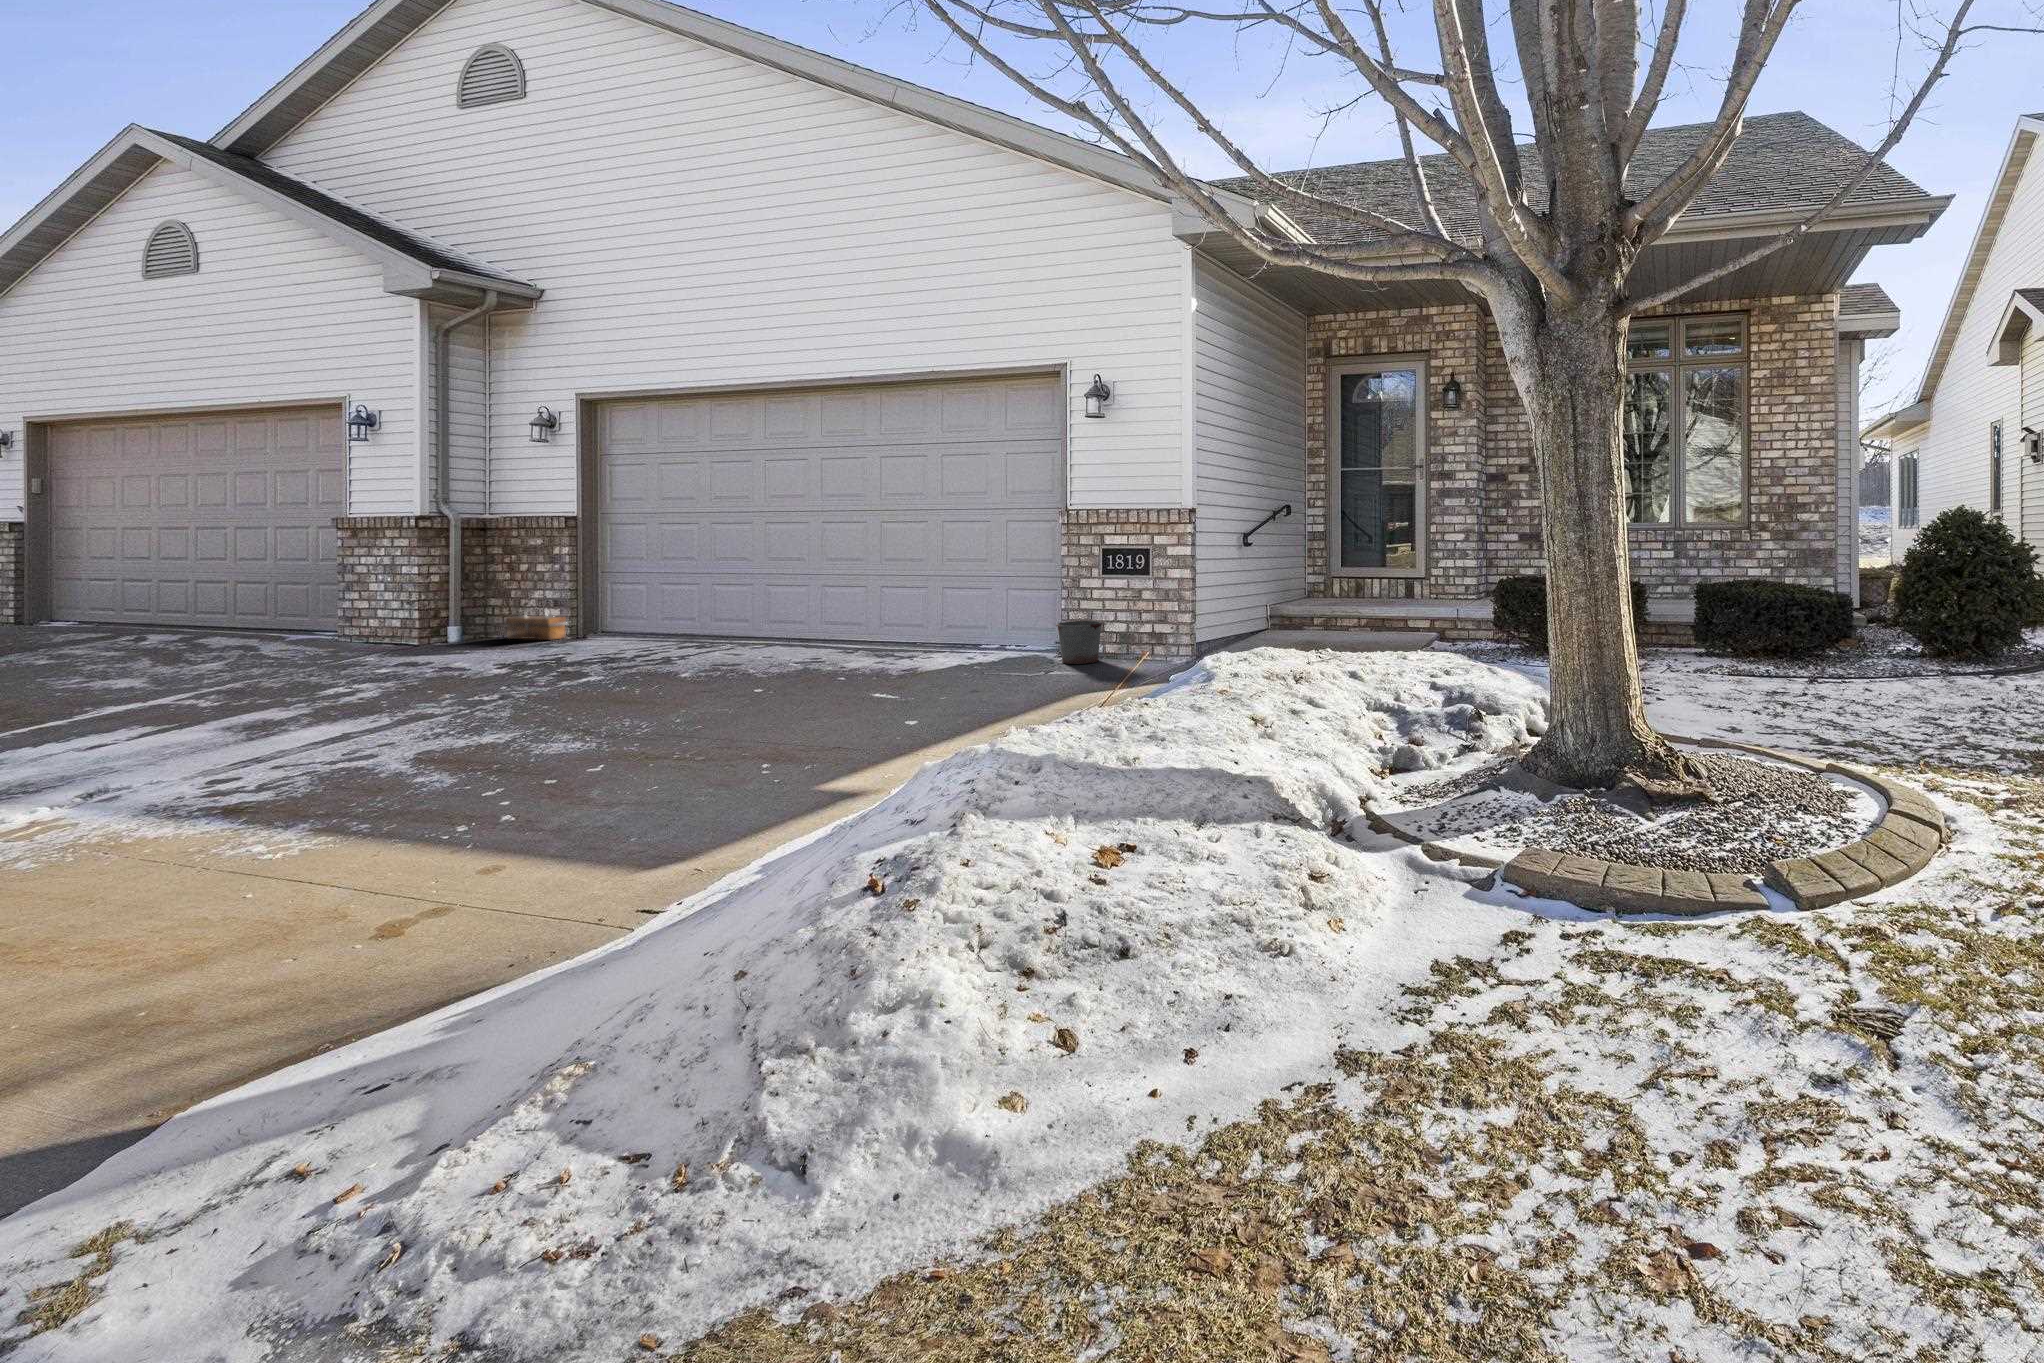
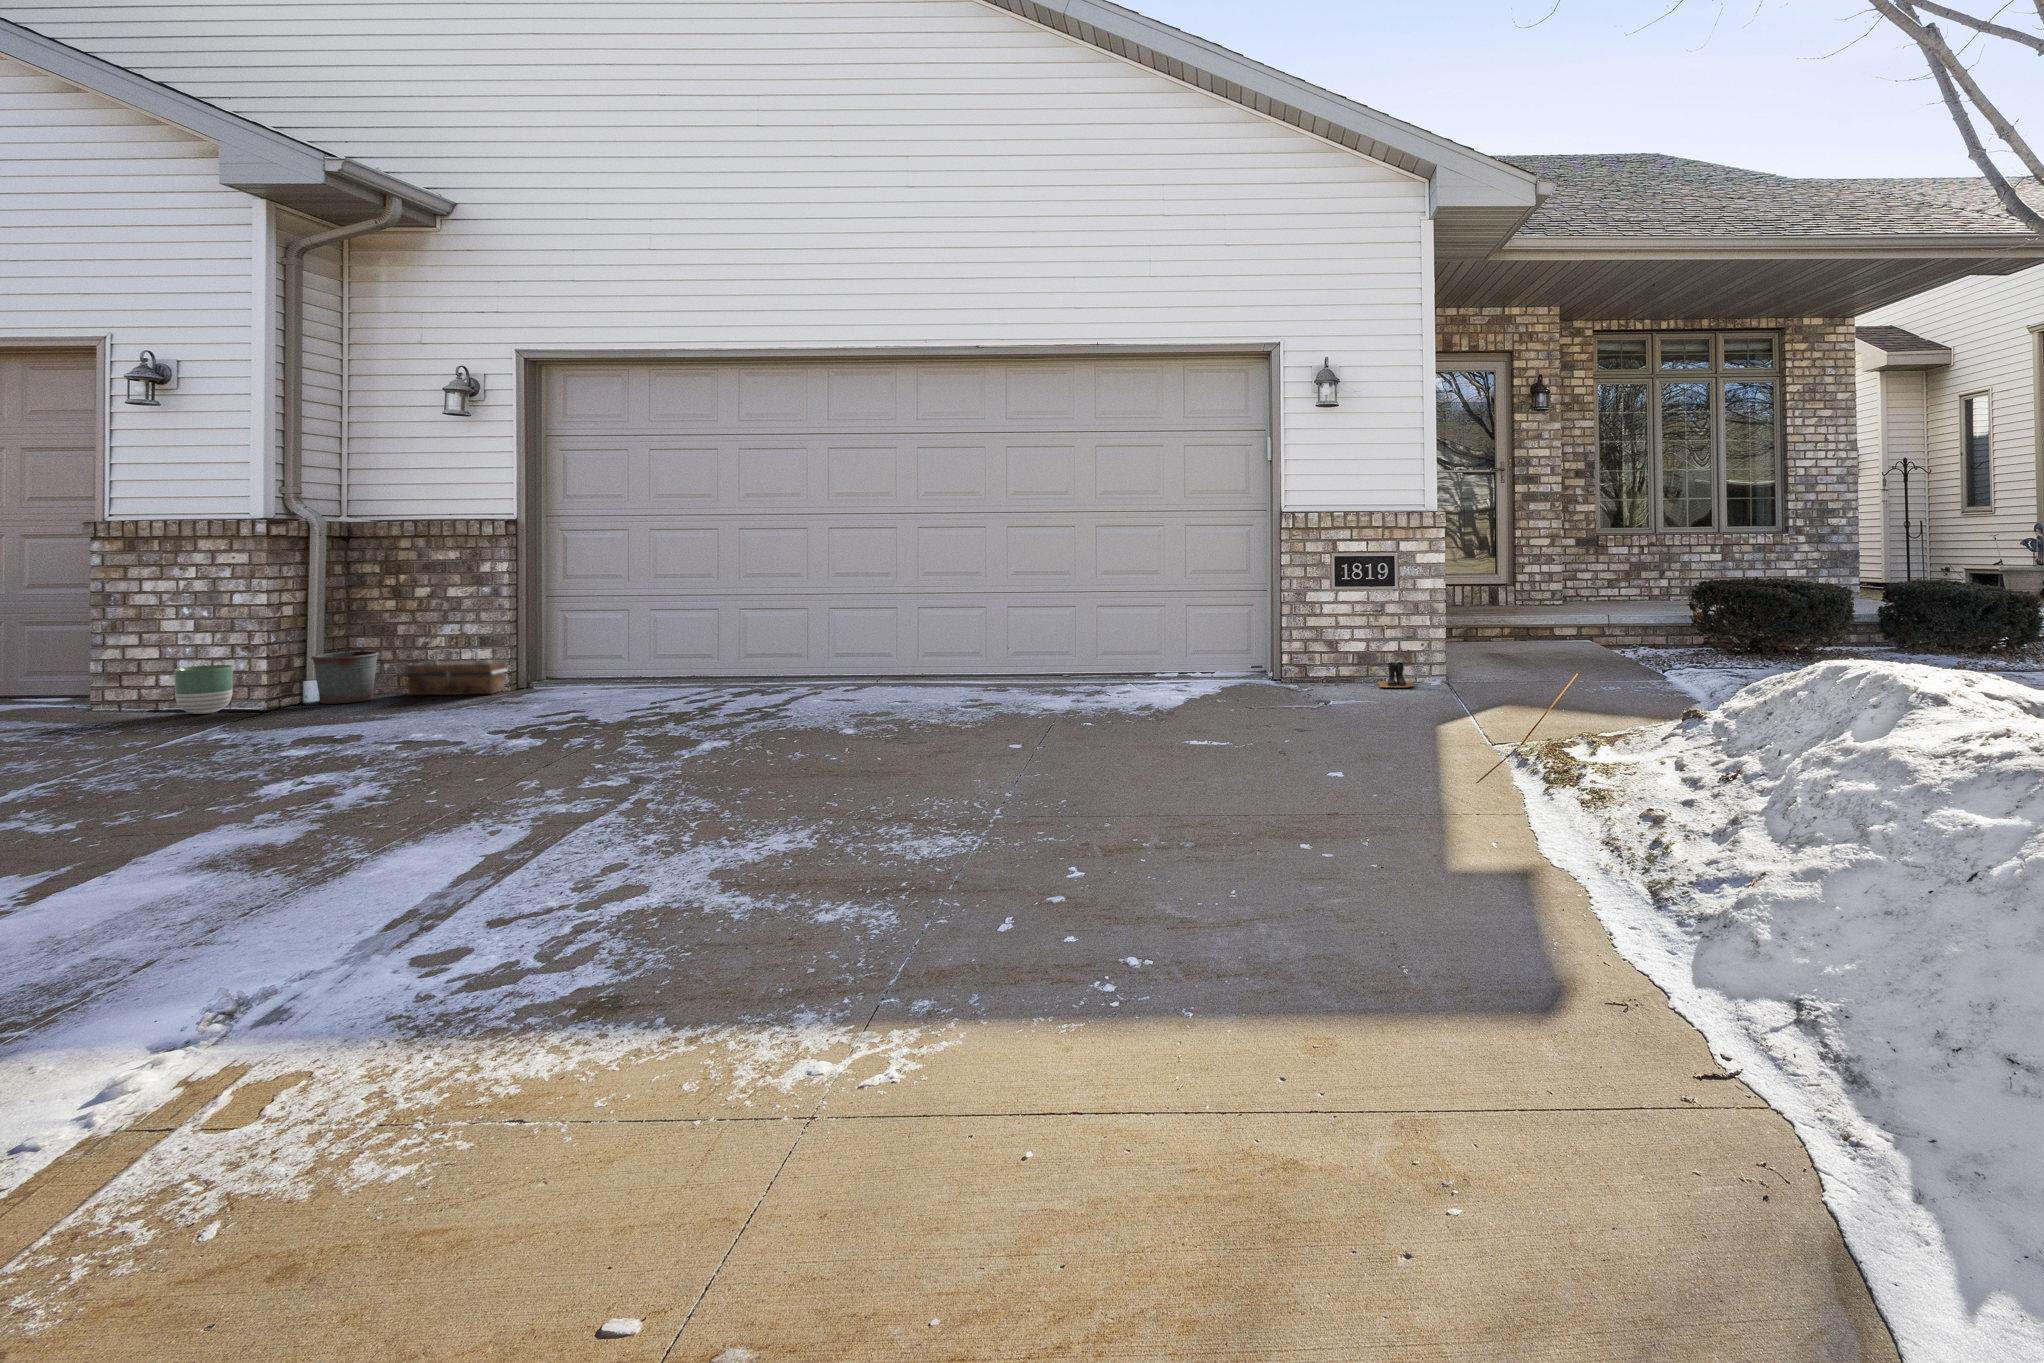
planter: none [361,614,399,645] -> present [174,665,233,714]
bucket: present [1056,621,1103,664] -> present [311,652,379,704]
boots: none [1118,641,1159,664] -> present [1377,662,1415,688]

